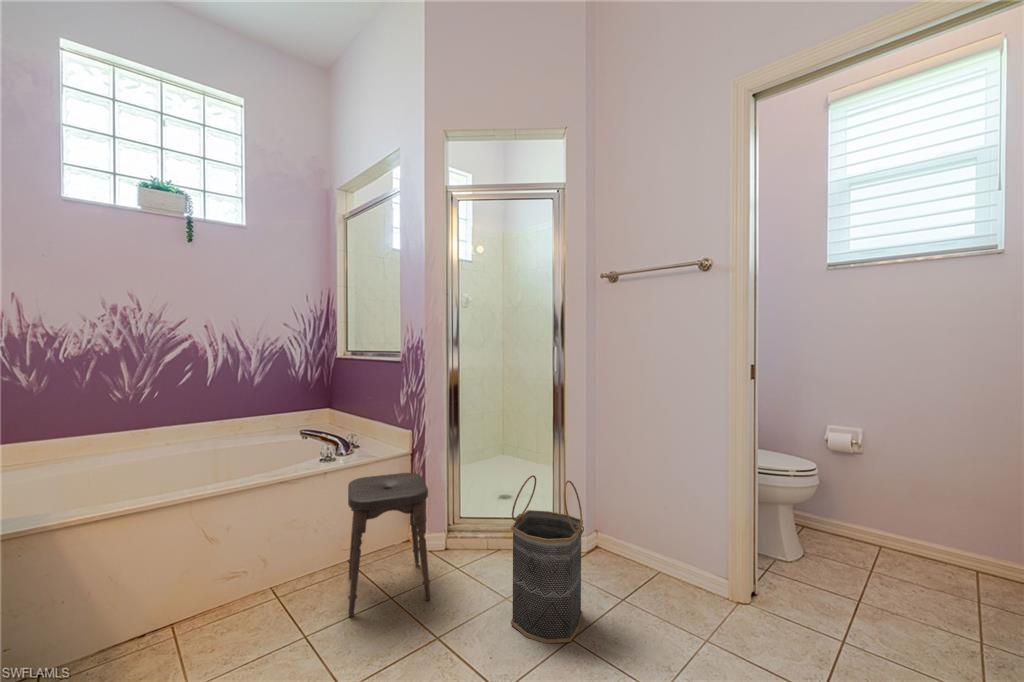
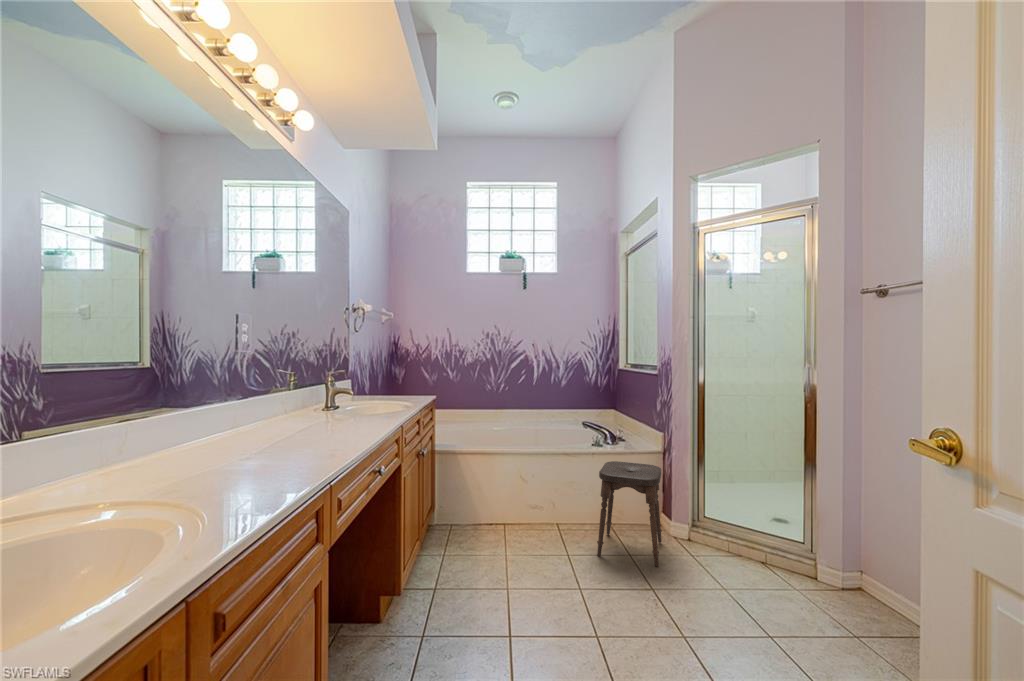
basket: present [511,475,584,643] -> none [716,481,793,637]

